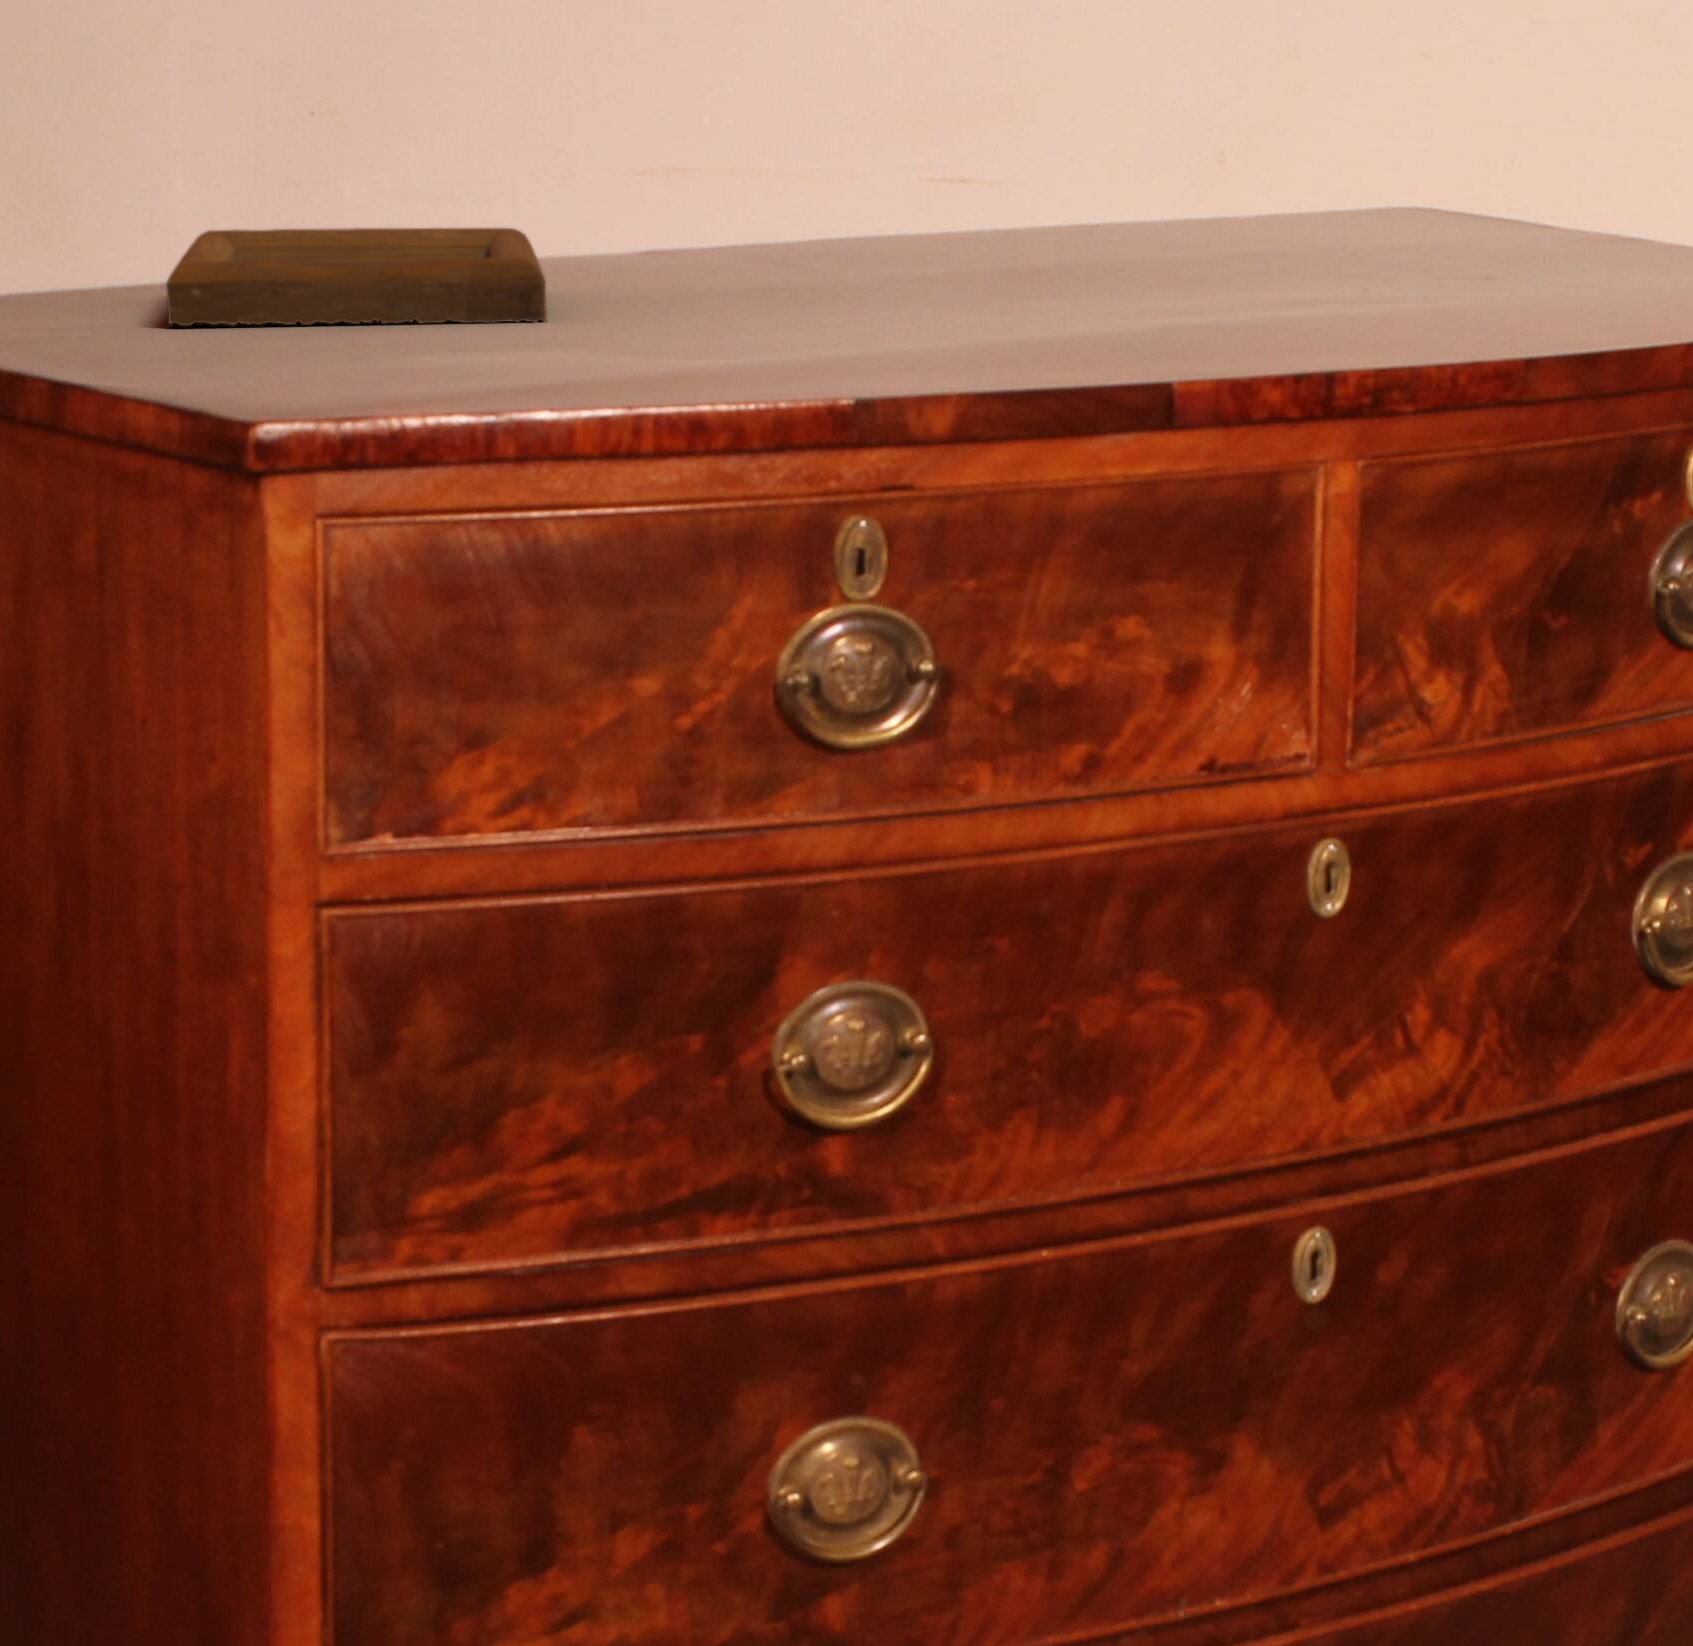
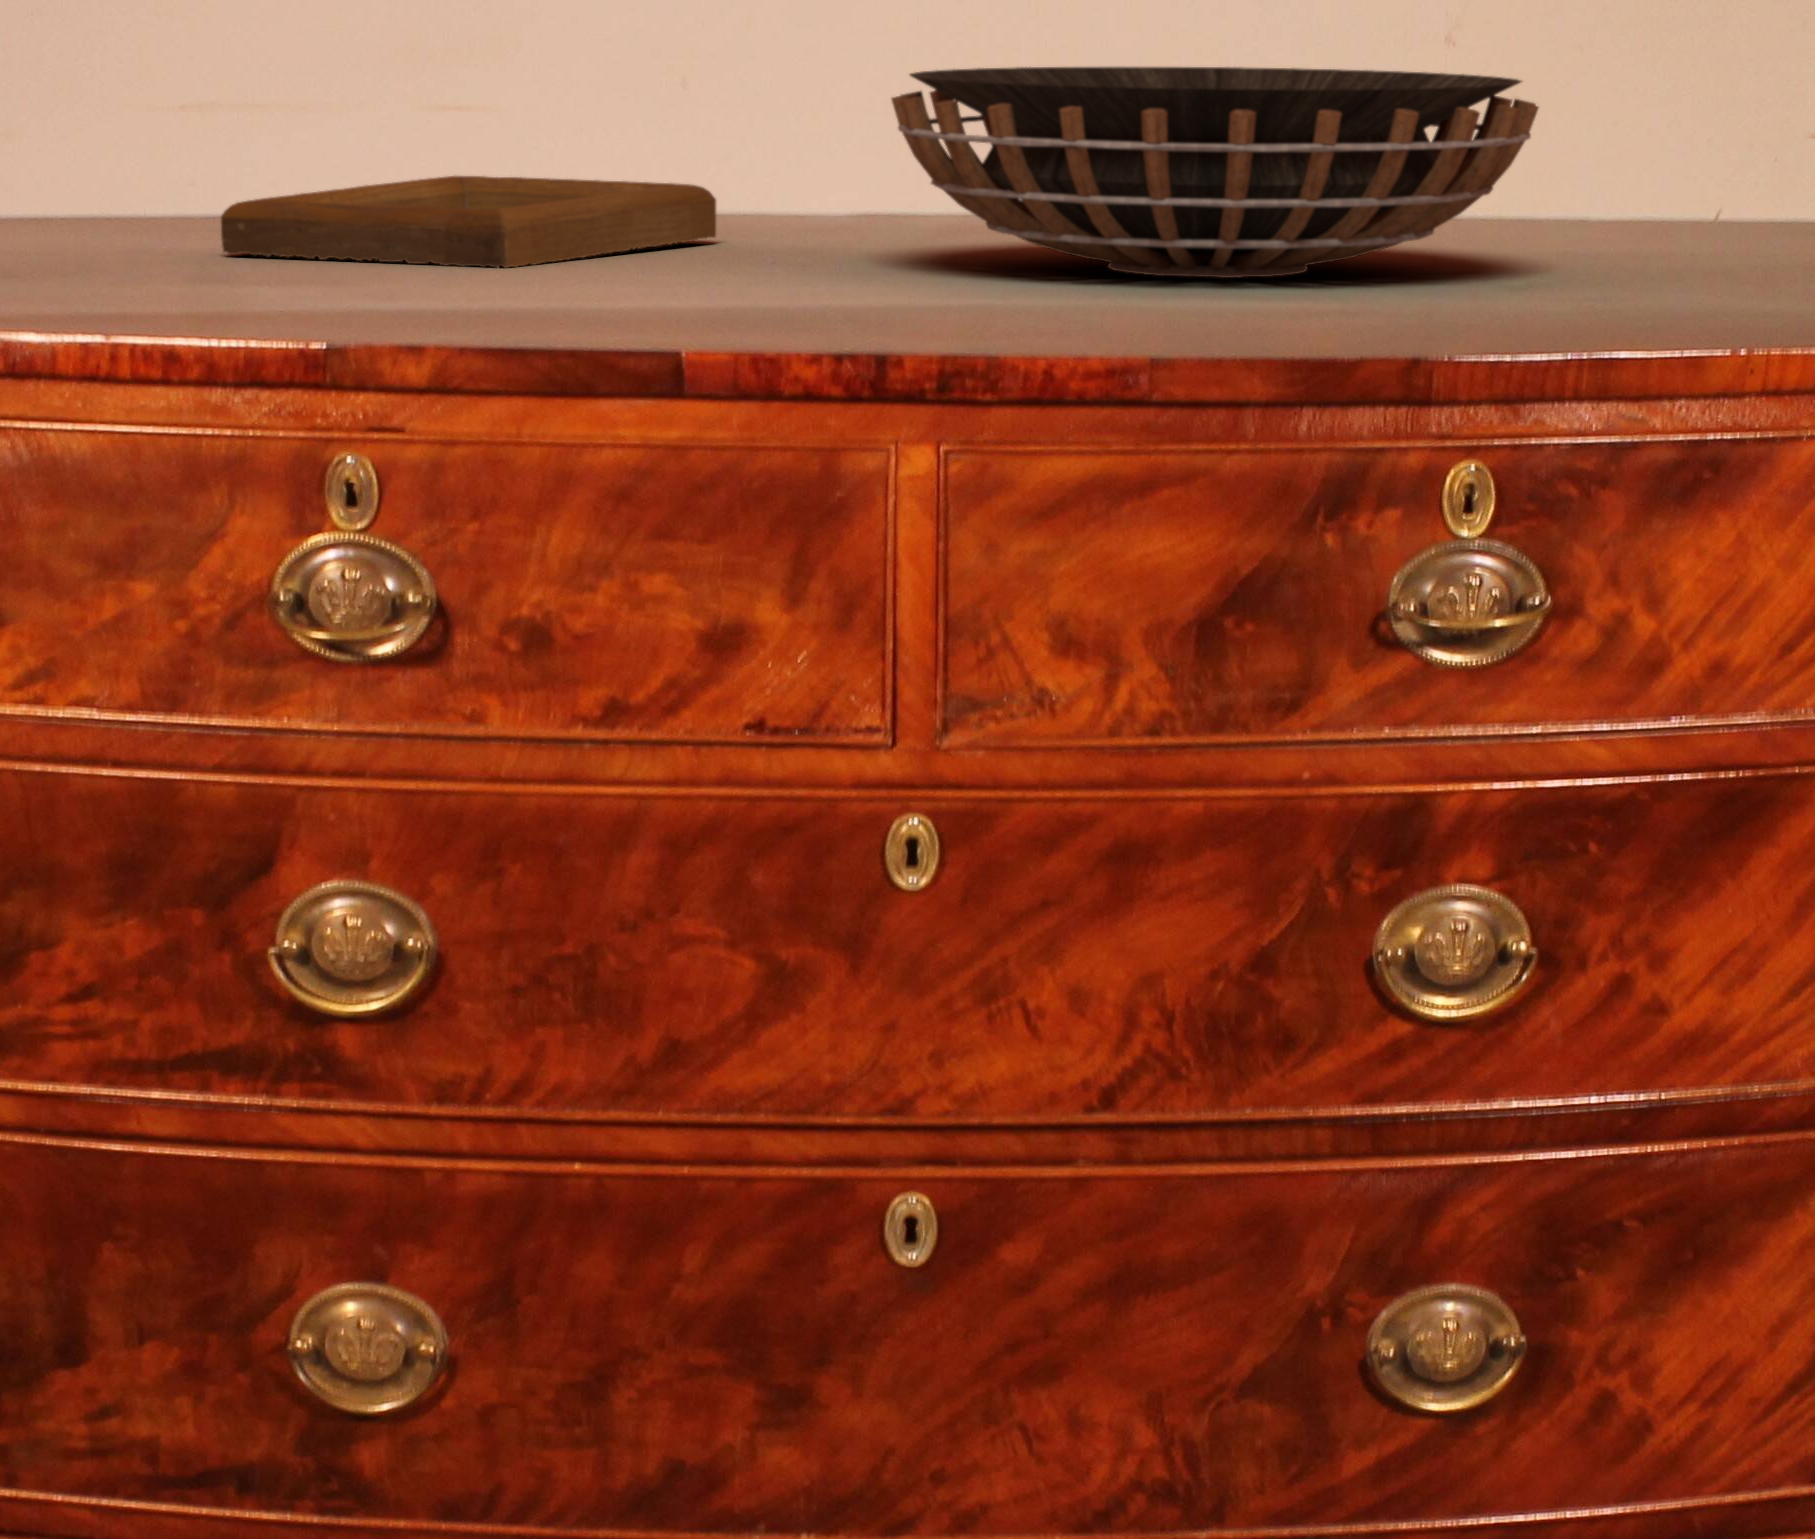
decorative bowl: none [859,85,1509,293] -> present [892,67,1539,278]

